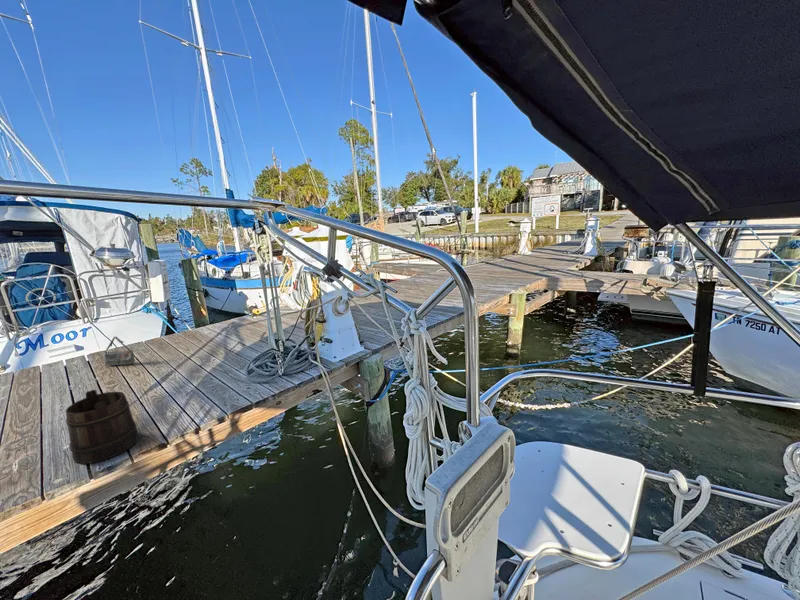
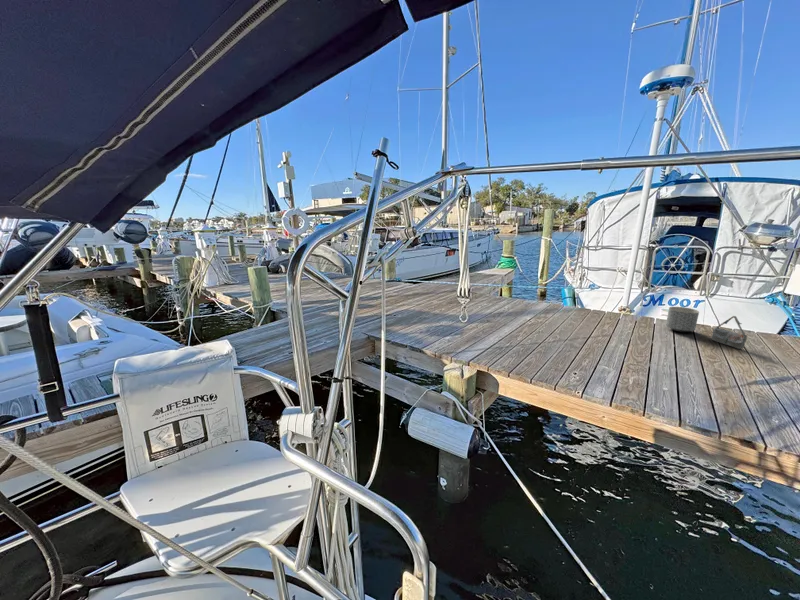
planter: none [47,342,87,372] -> present [666,307,699,332]
bucket: present [66,390,139,464] -> none [667,355,738,425]

